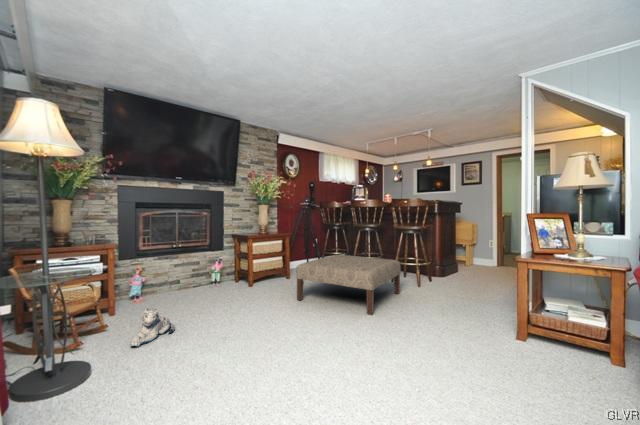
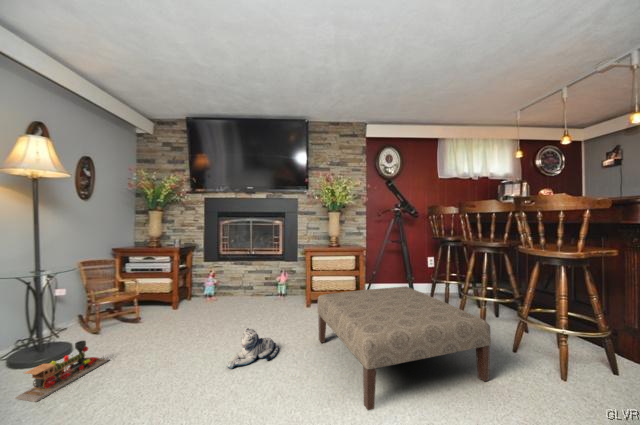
plush toy: present [131,308,175,346] -> present [226,328,279,368]
toy train: none [93,334,136,399] -> present [15,341,109,402]

